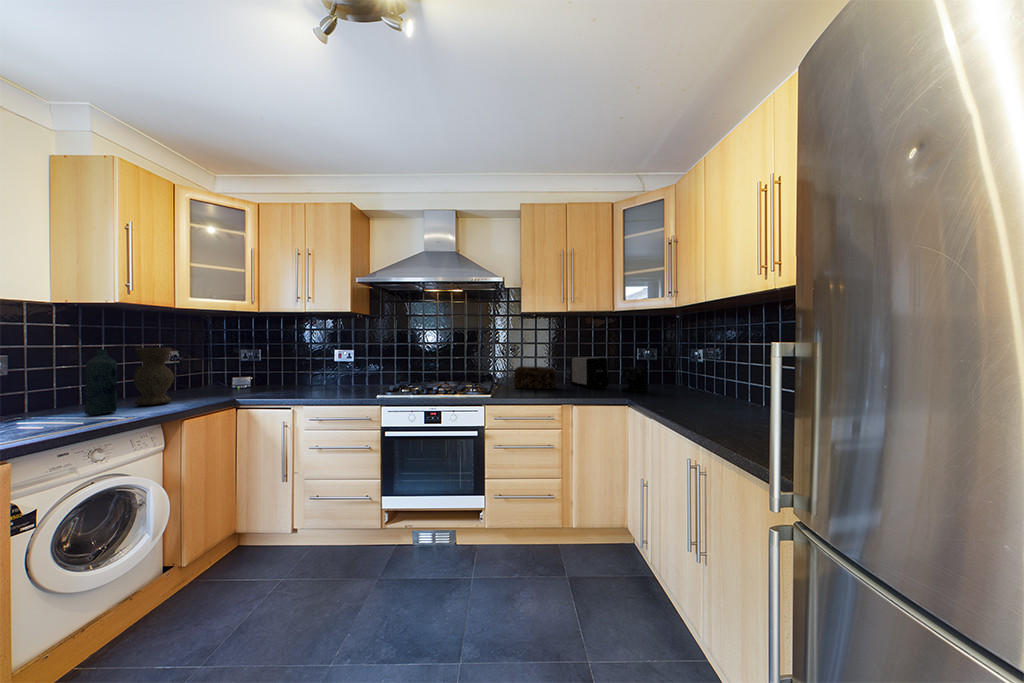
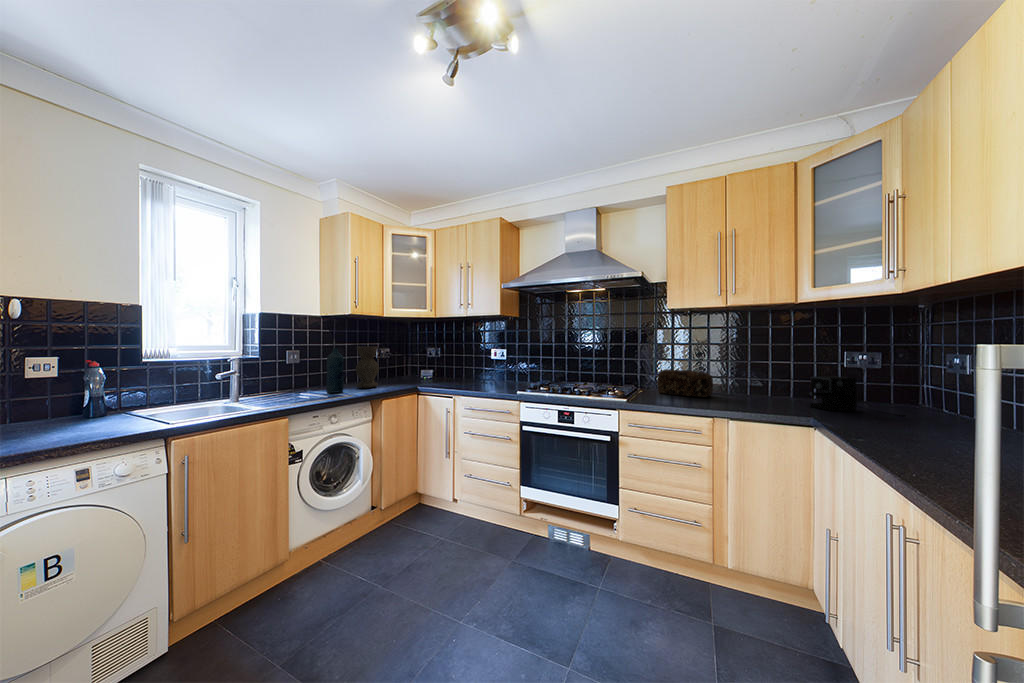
toaster: present [570,357,609,388] -> none [734,360,790,401]

